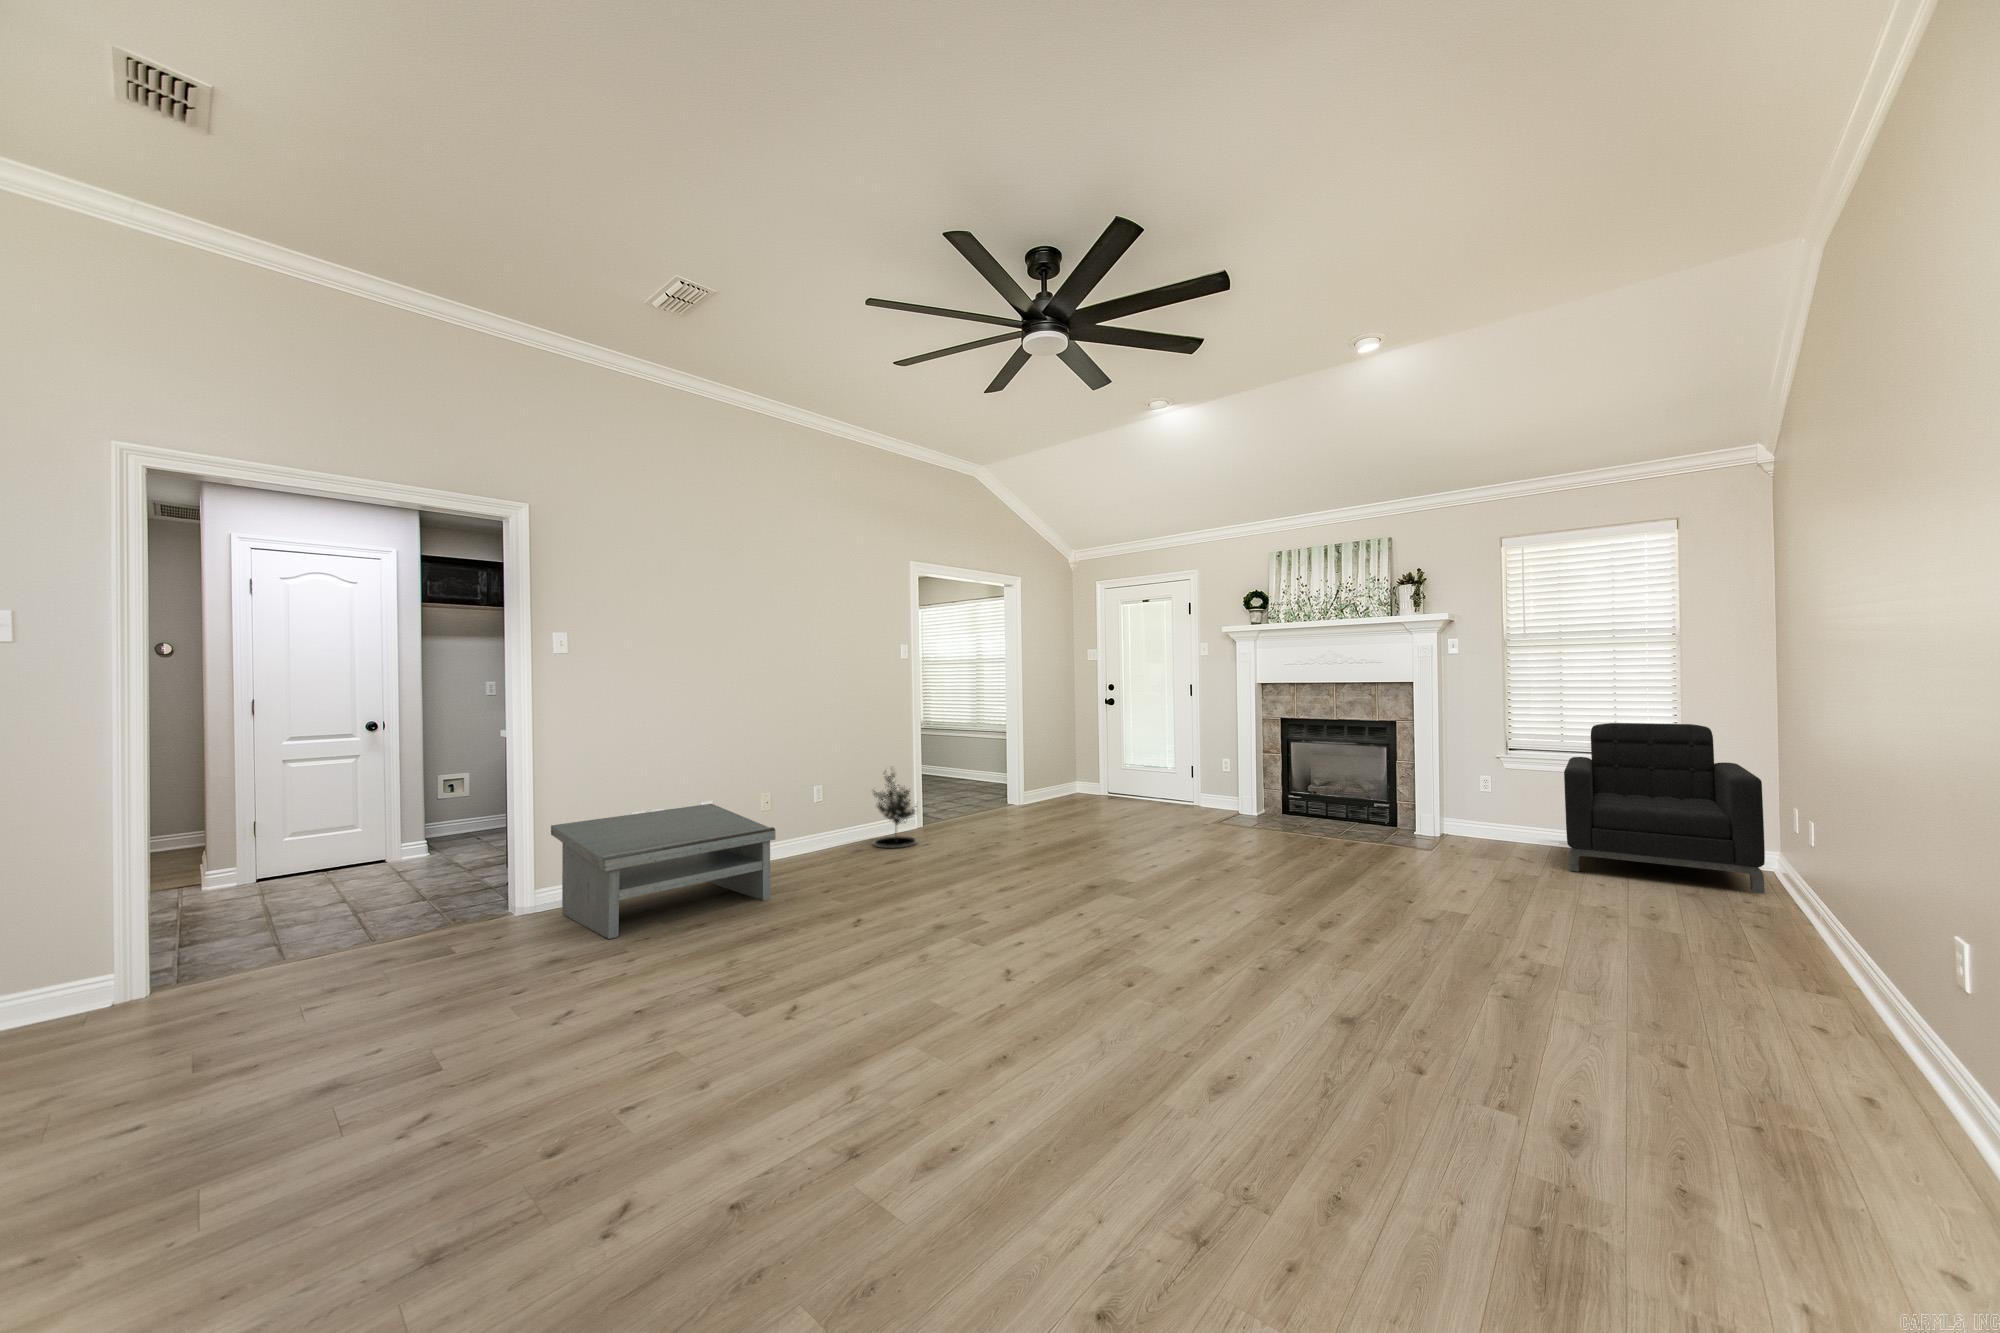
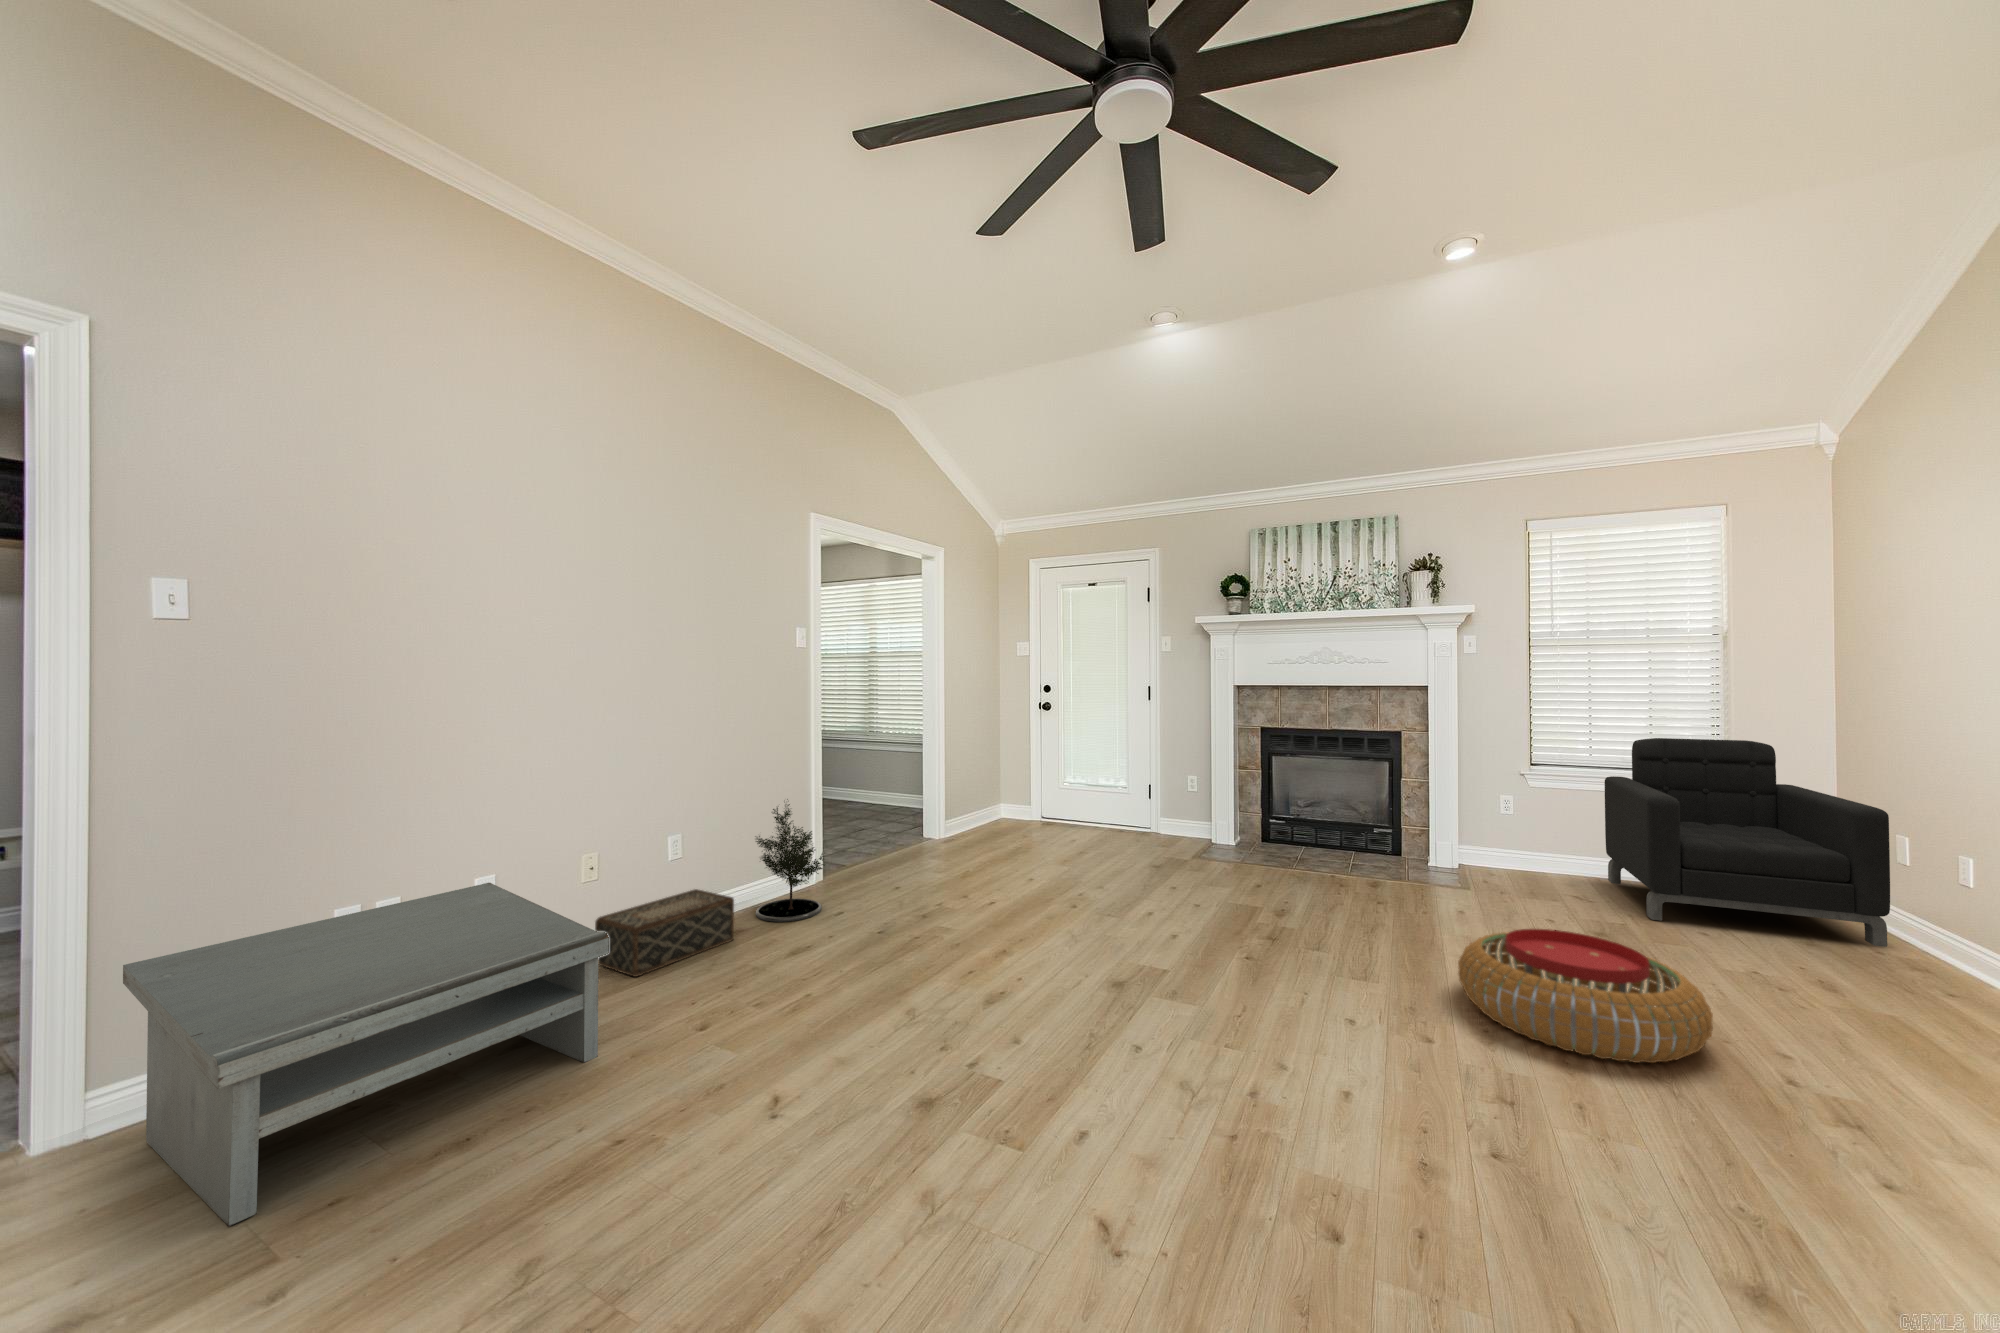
woven basket: none [770,823,856,869] -> present [595,889,734,977]
pouf: none [1332,855,1497,935] -> present [1458,929,1713,1063]

